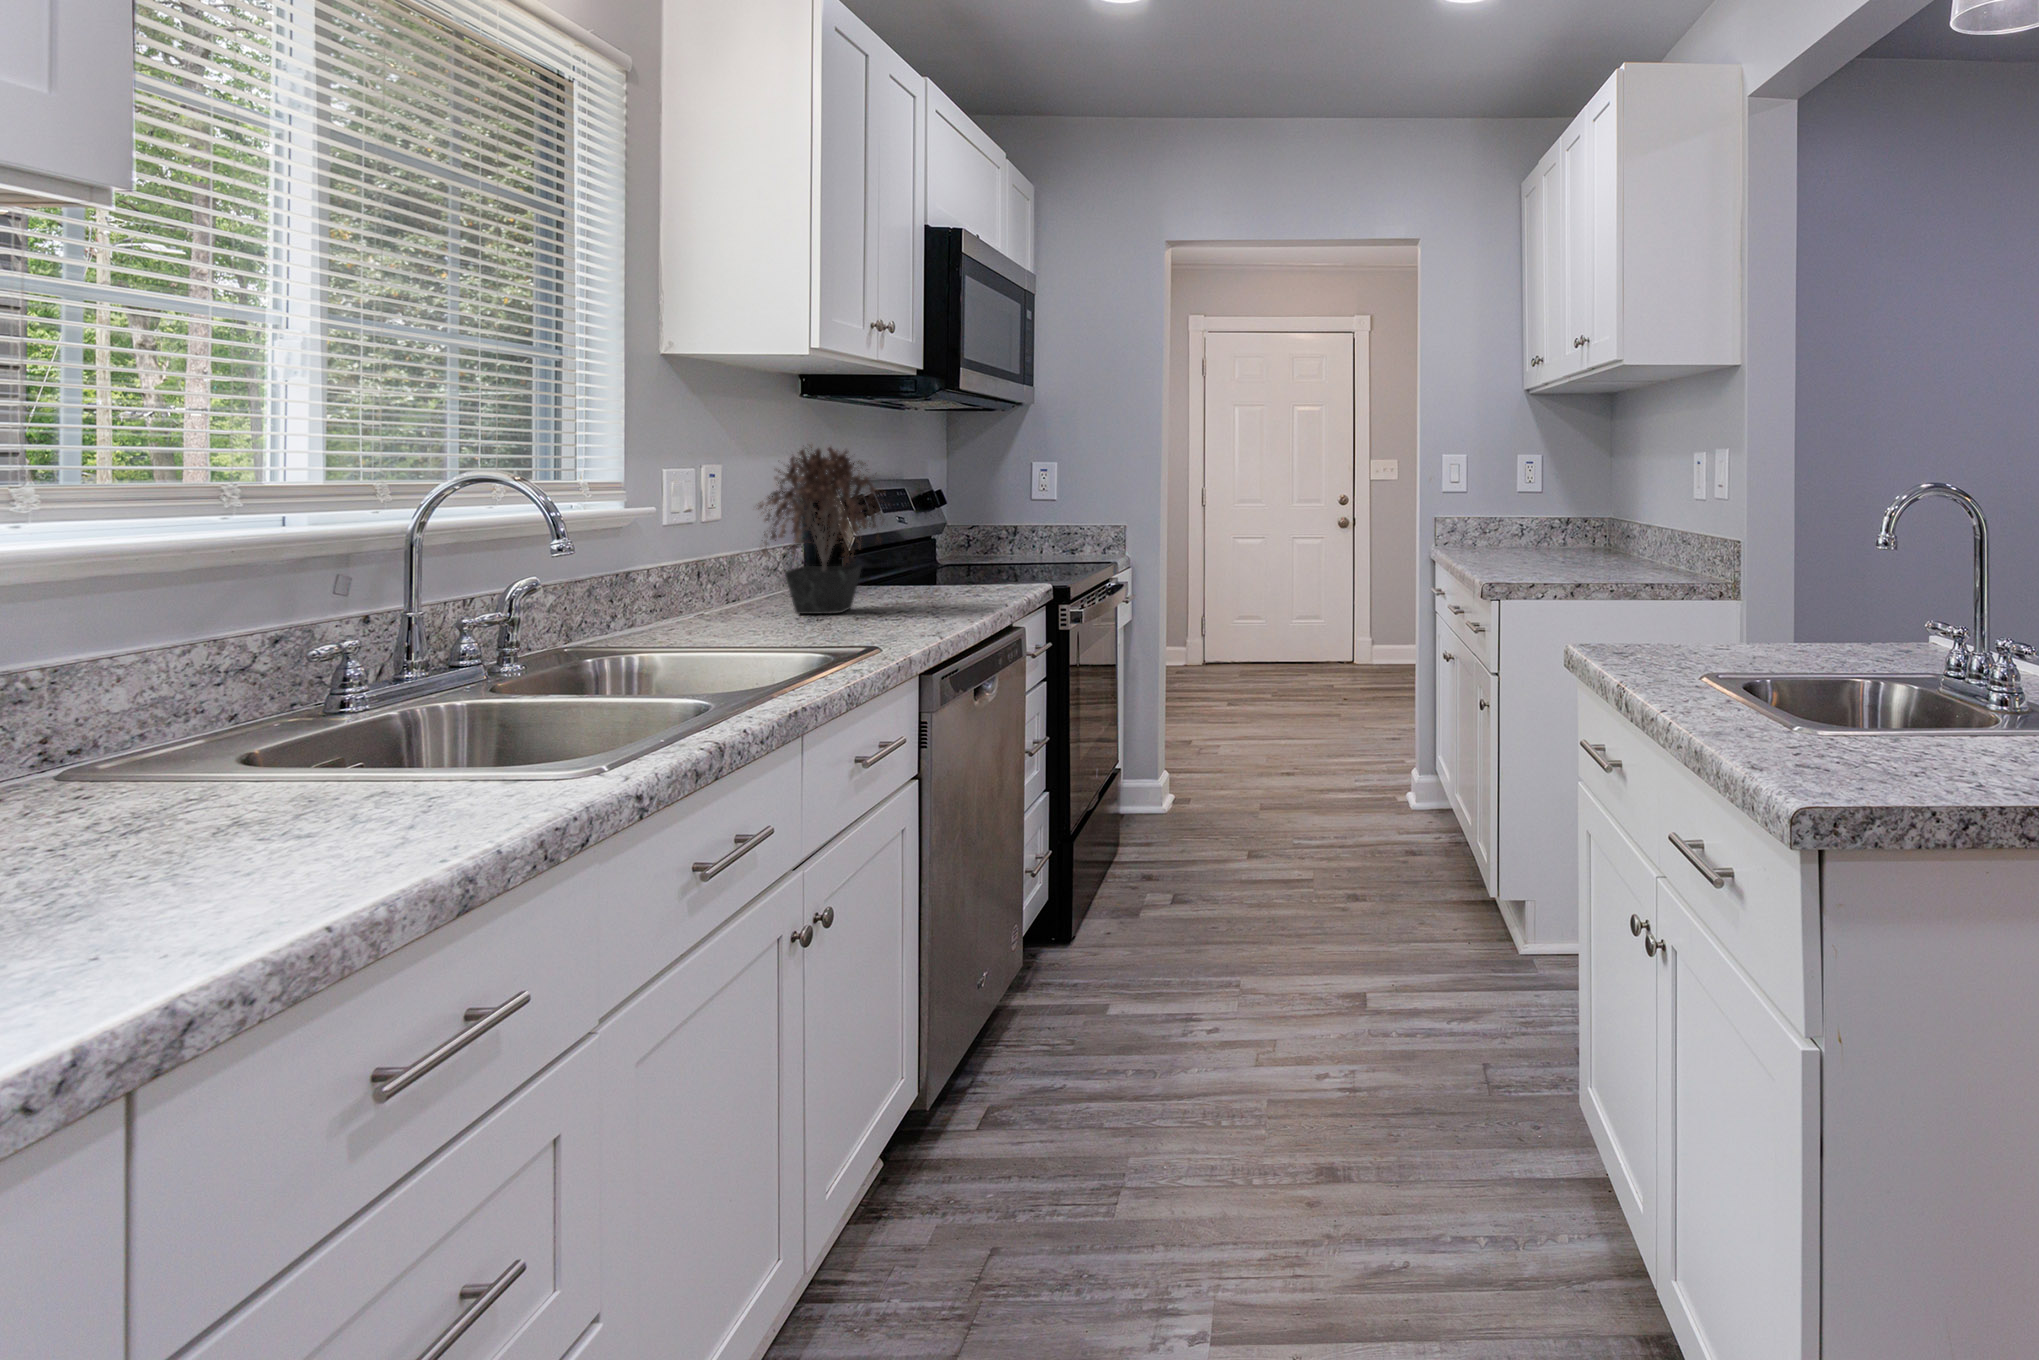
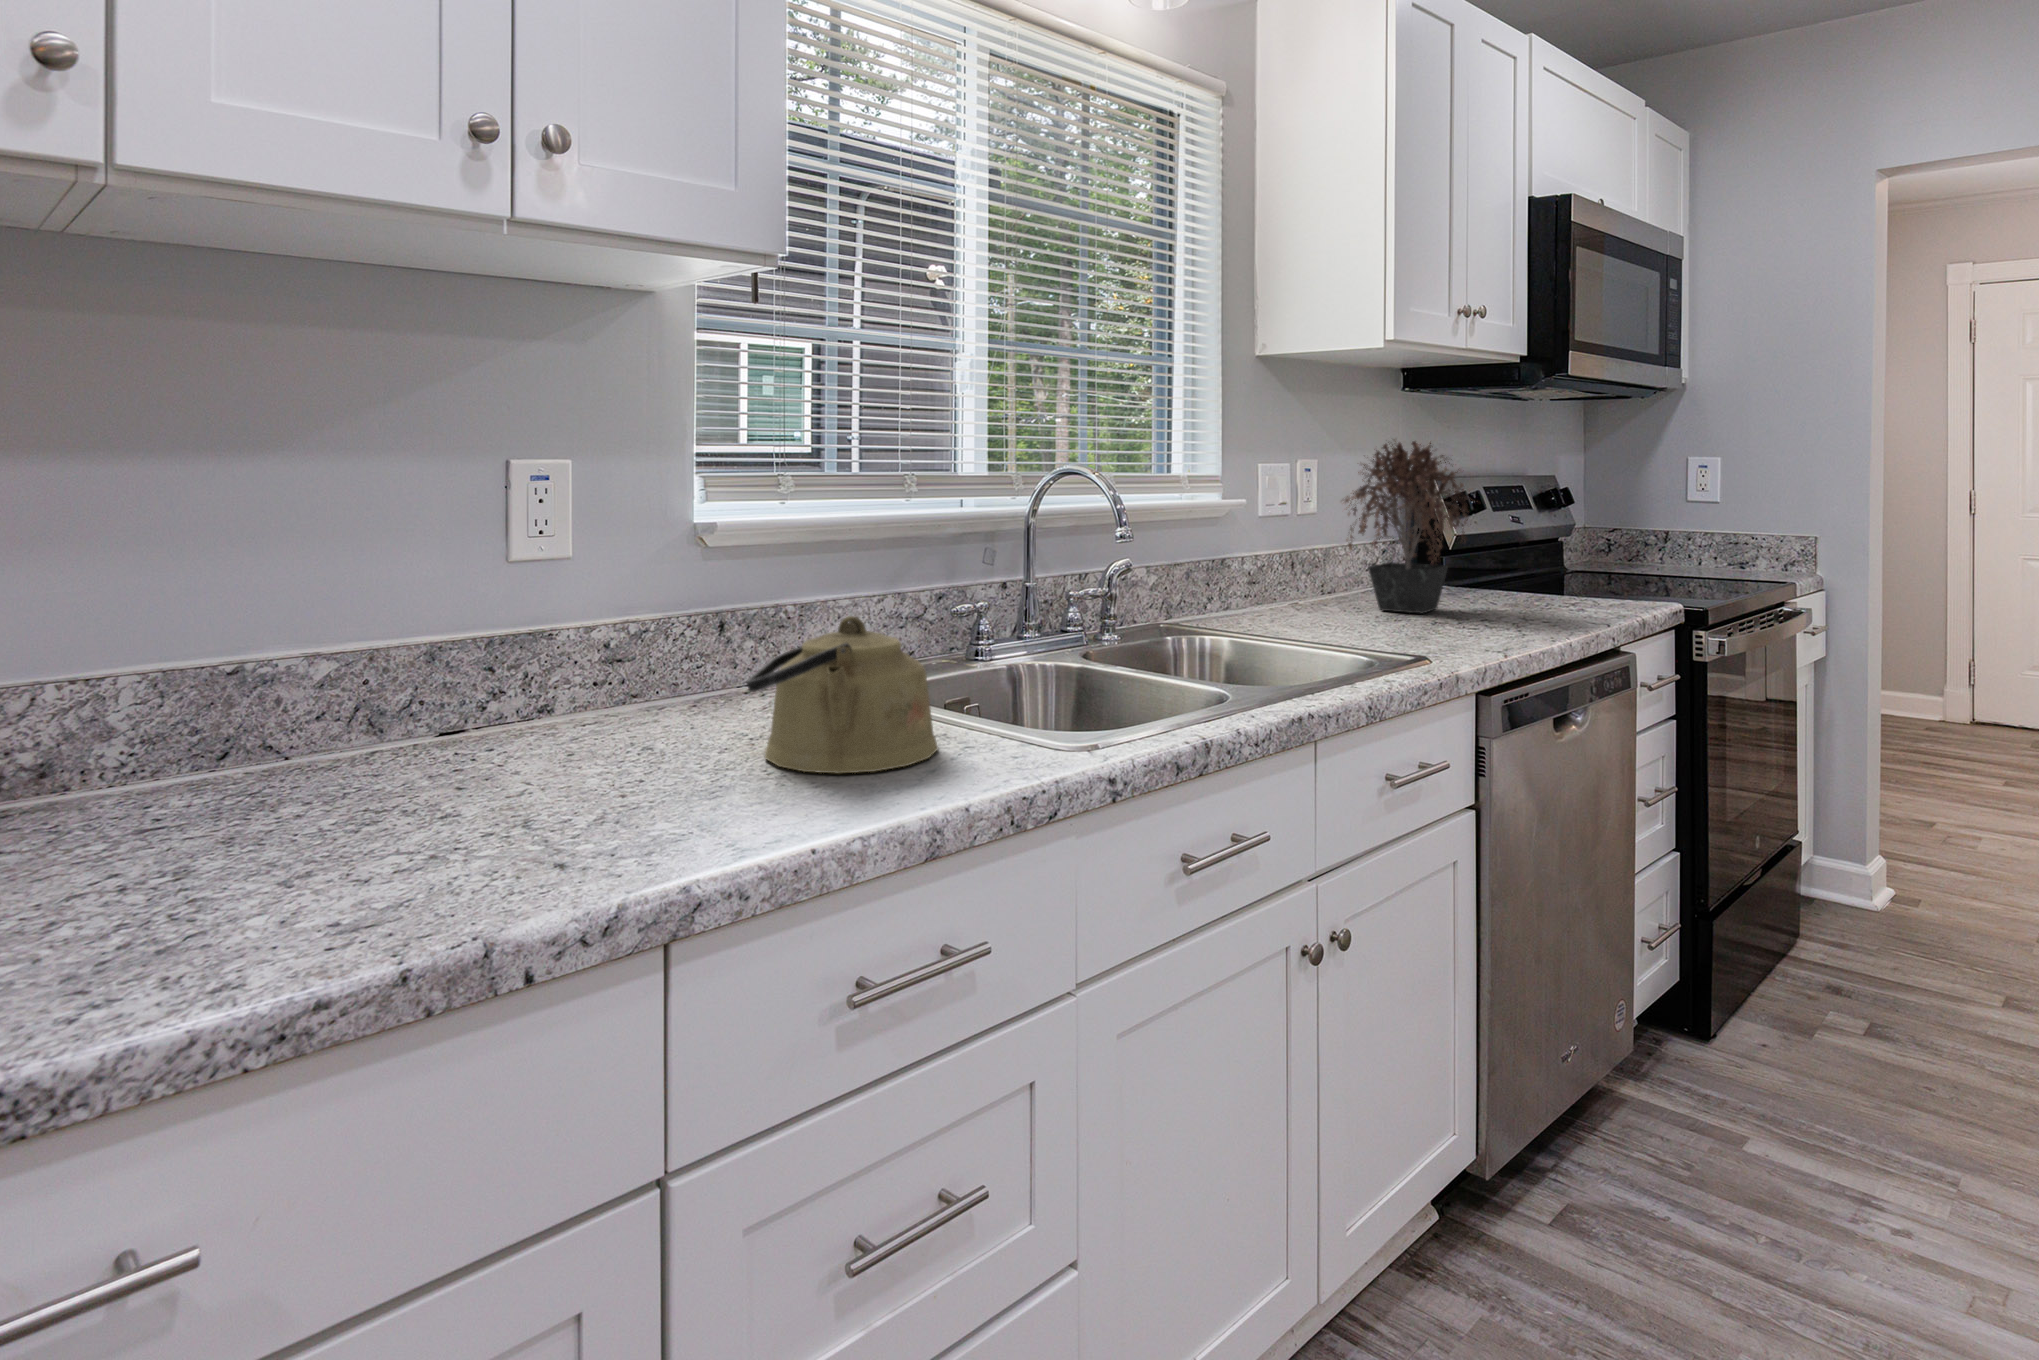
kettle: none [84,663,395,870] -> present [746,616,938,774]

